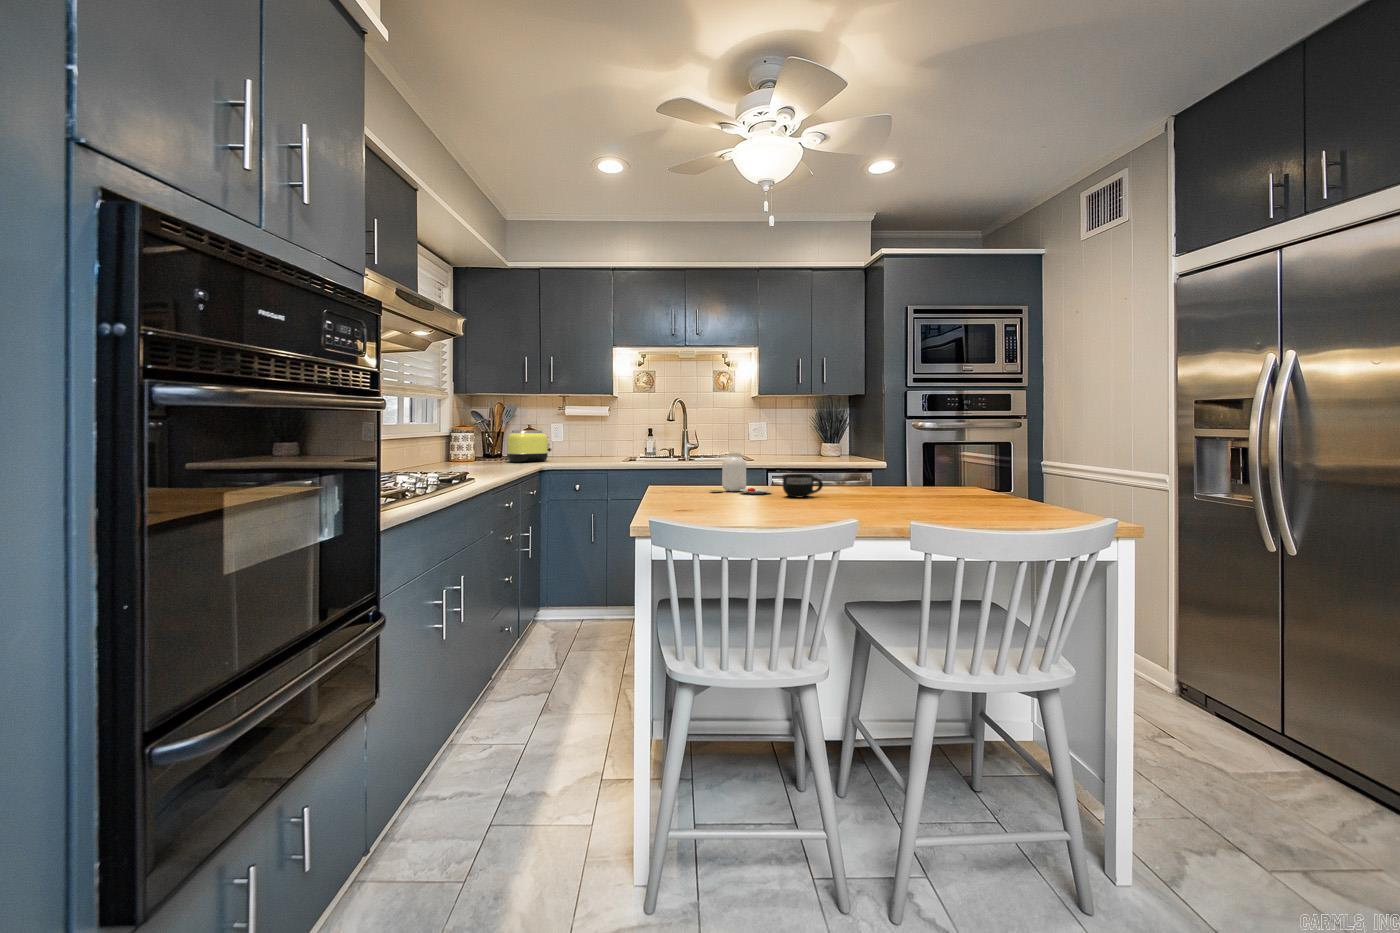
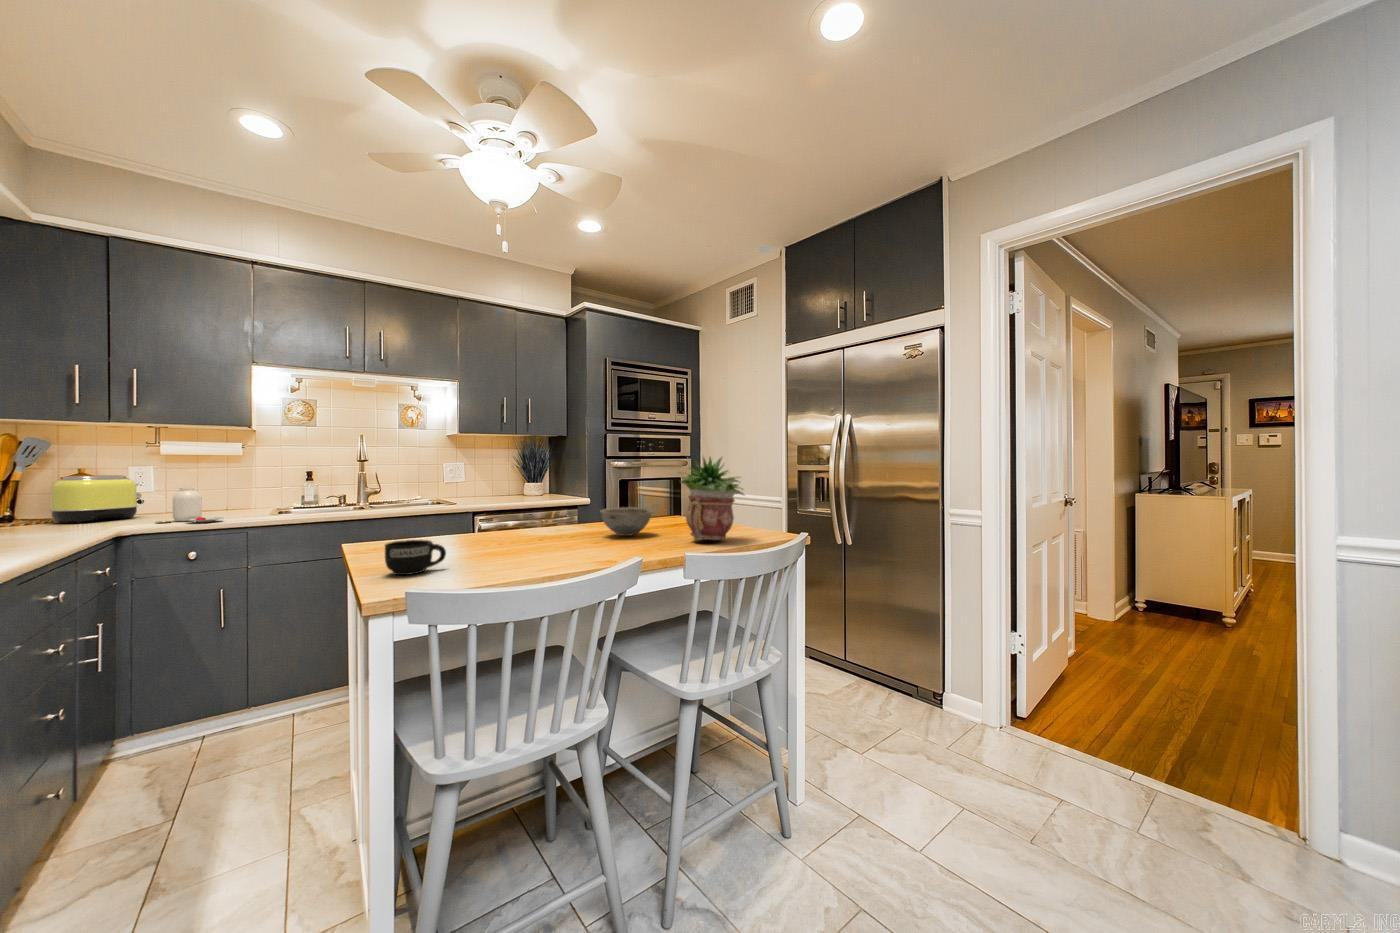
potted plant: none [925,408,1008,500] -> present [680,457,744,540]
jar: present [711,453,772,494] -> present [155,488,223,523]
bowl: none [856,464,911,492] -> present [600,507,653,536]
mug: present [783,474,823,498] -> present [385,540,446,575]

